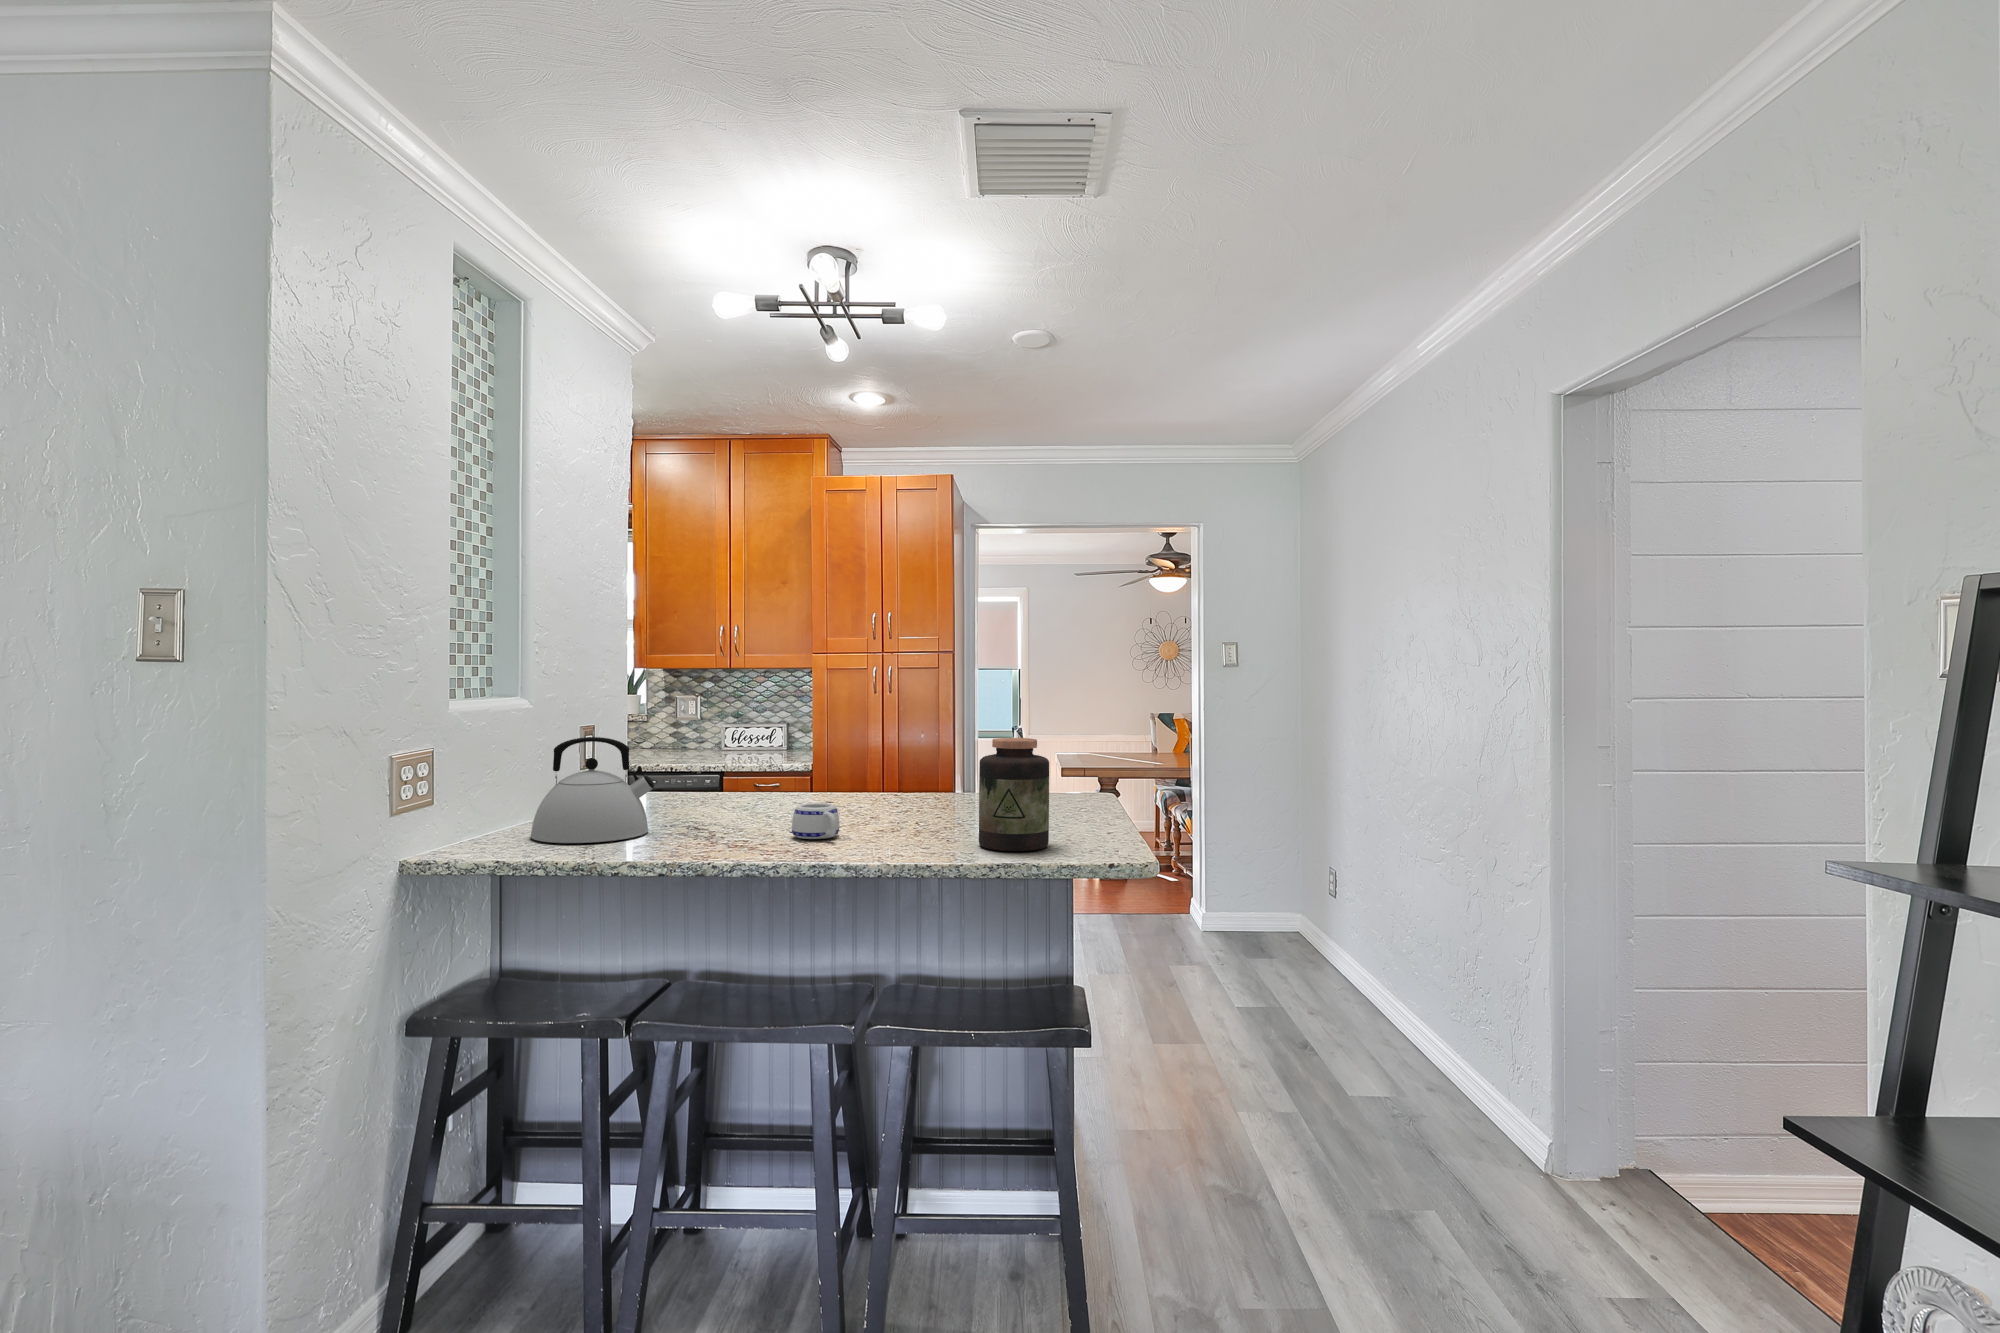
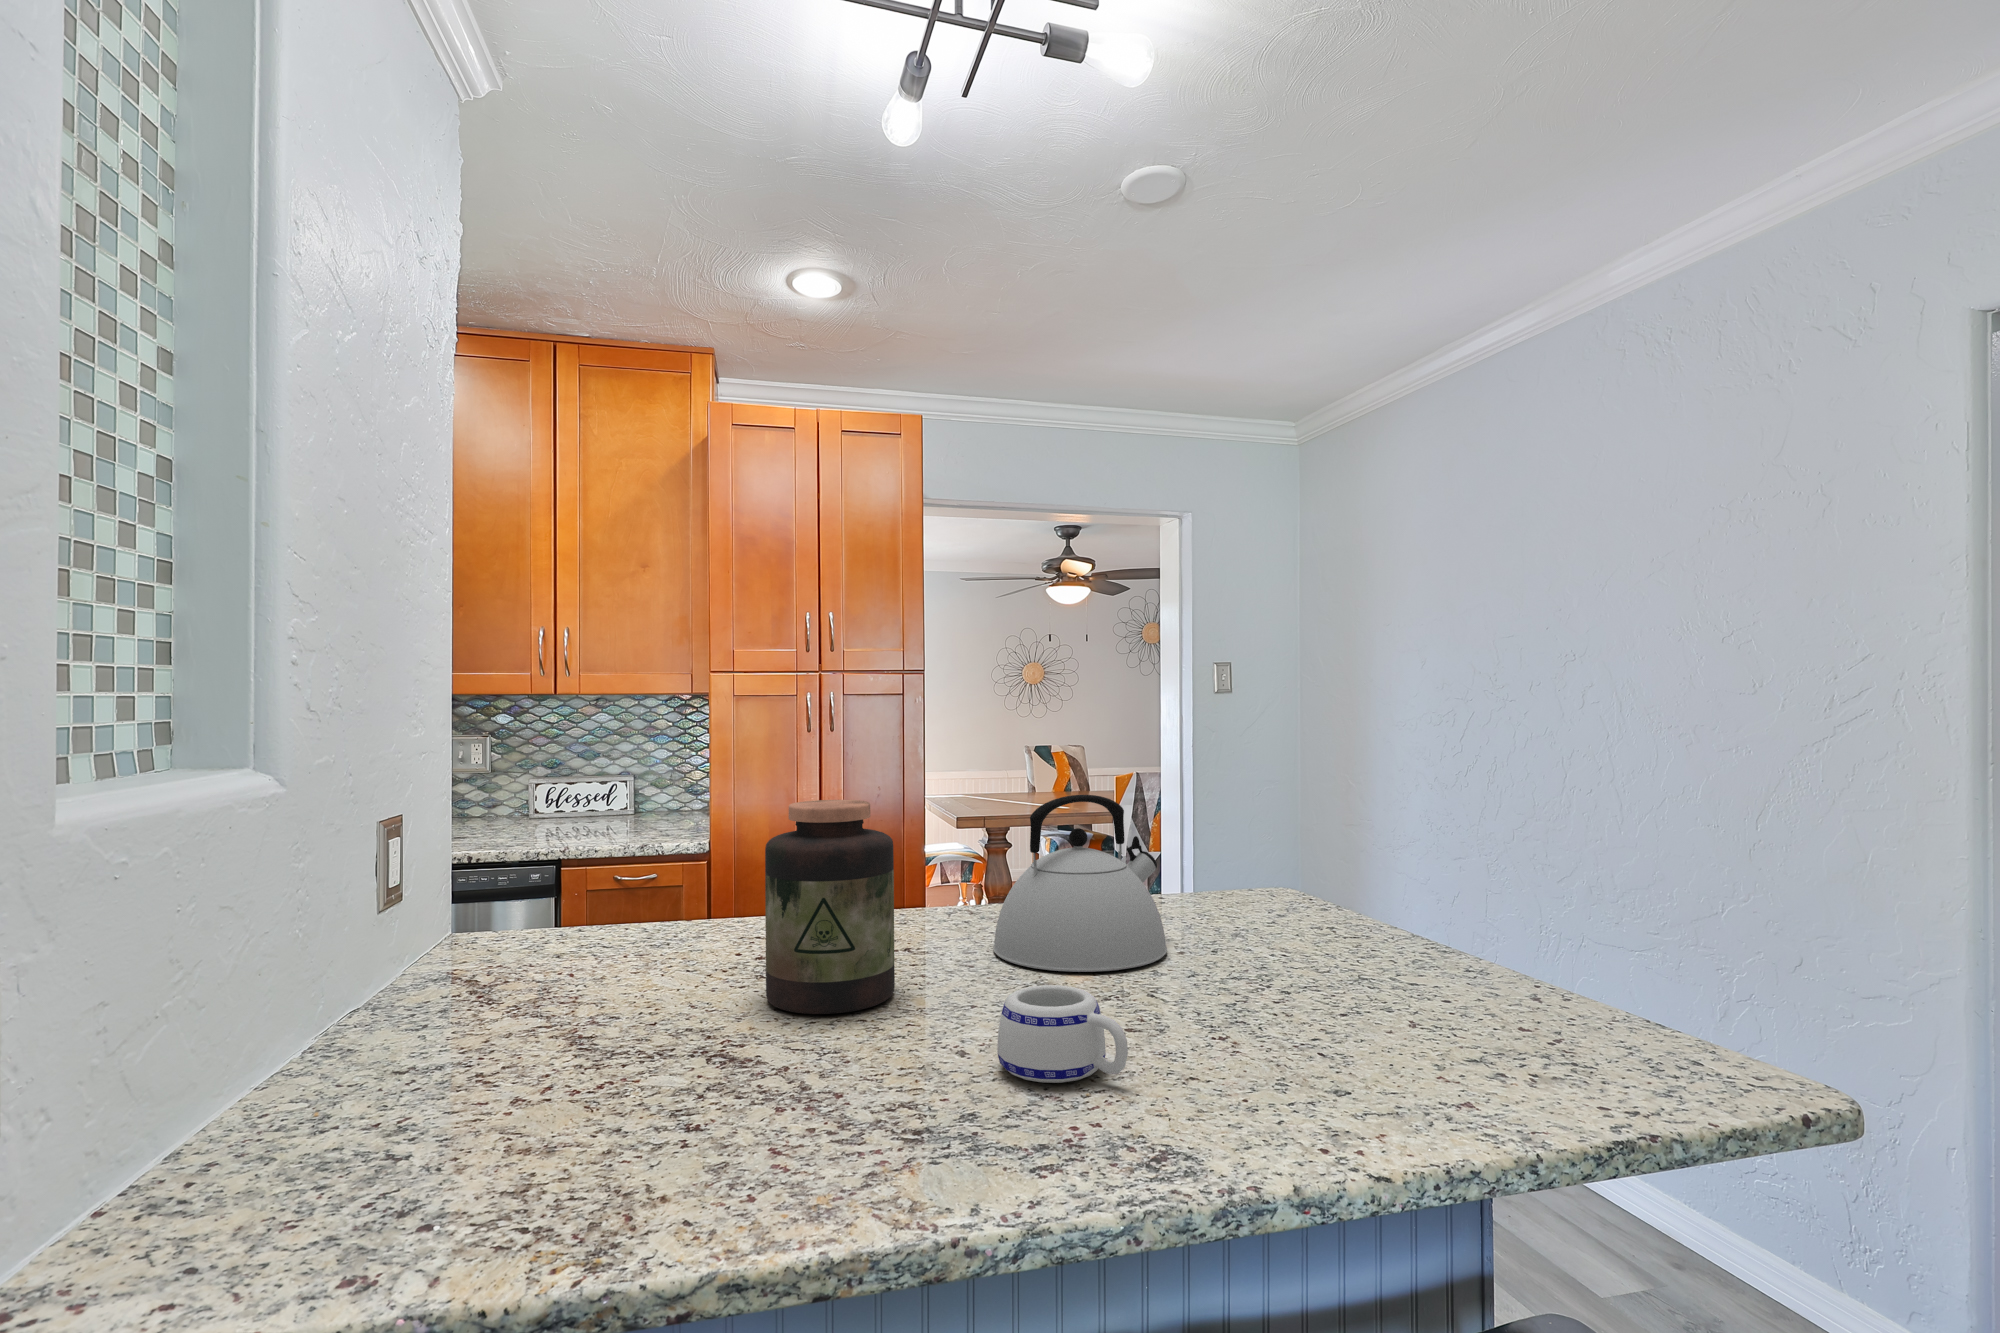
kettle: present [531,737,654,843] -> present [993,795,1167,972]
jar: present [979,738,1049,851] -> present [765,800,895,1014]

